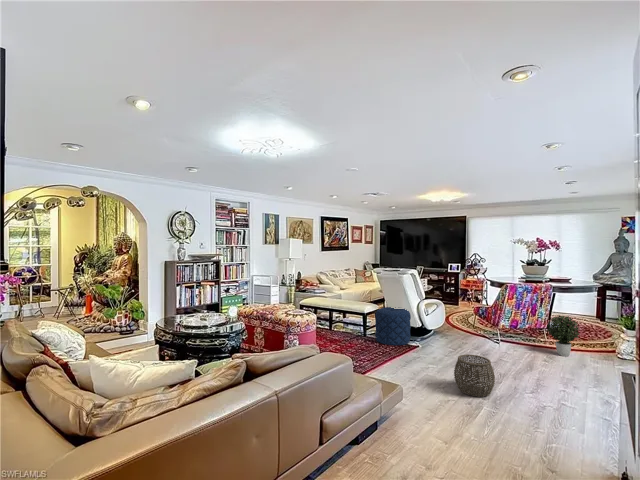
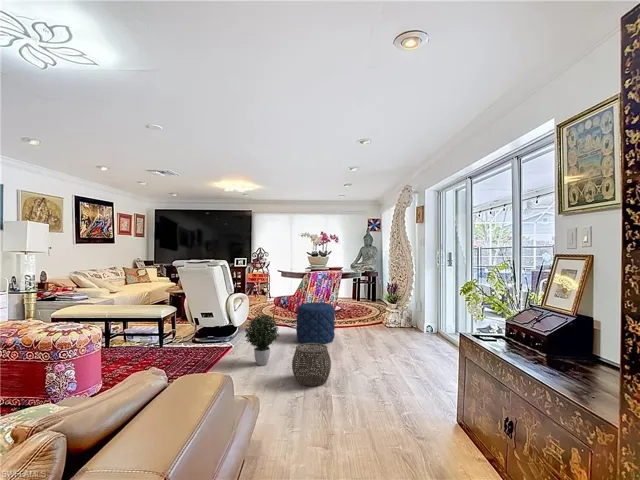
pouf: present [375,307,411,345] -> present [296,302,335,344]
potted plant: present [547,316,580,357] -> present [245,315,279,366]

